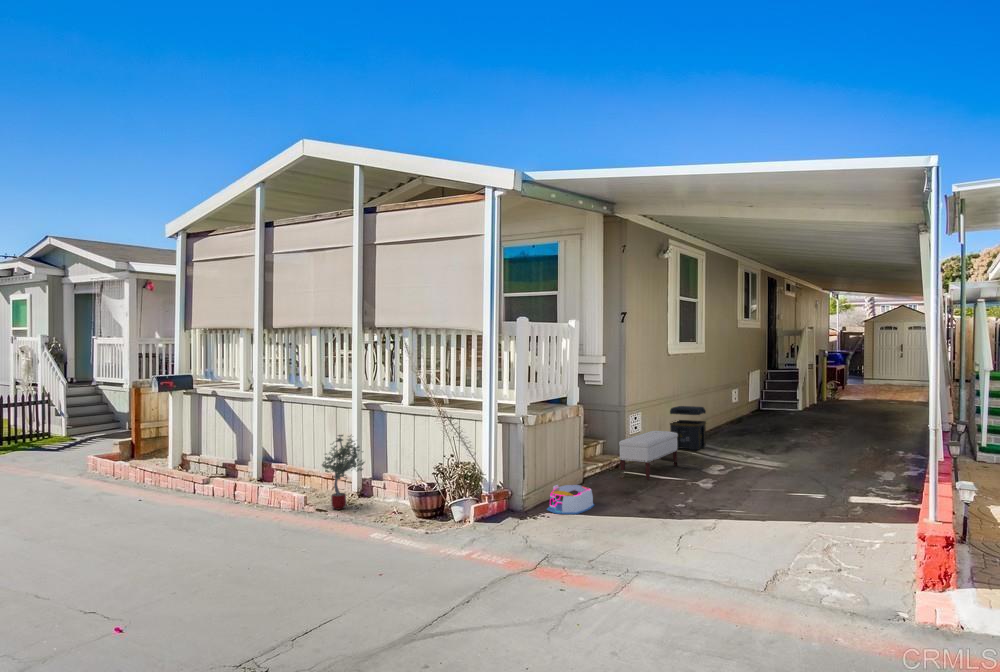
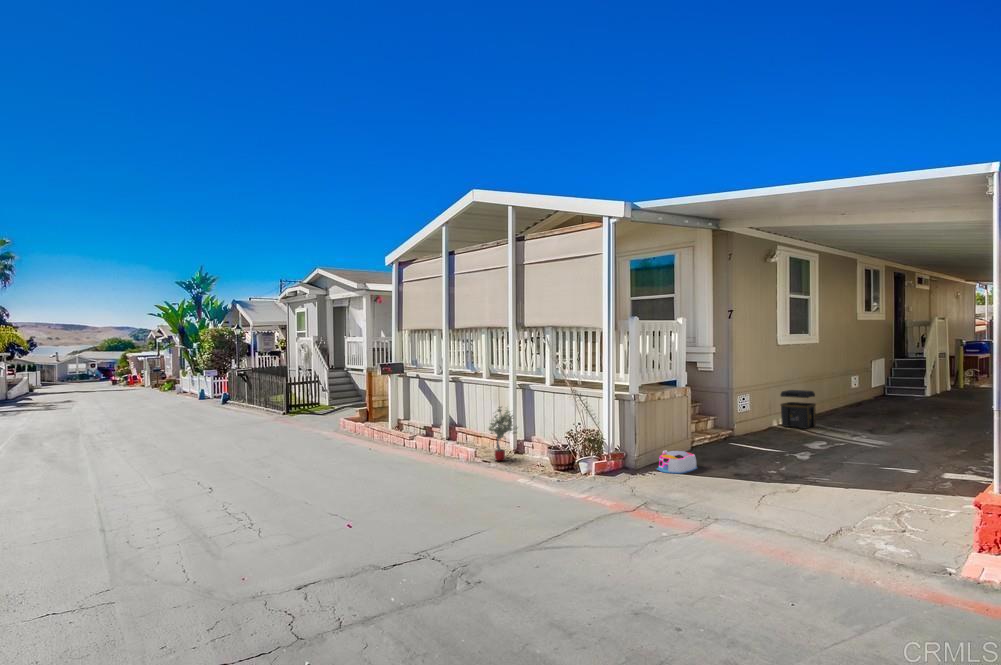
bench: present [619,431,678,480] -> none [727,410,784,451]

